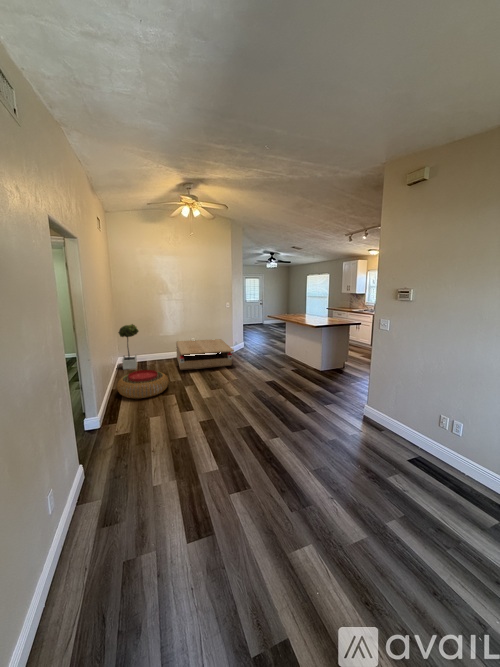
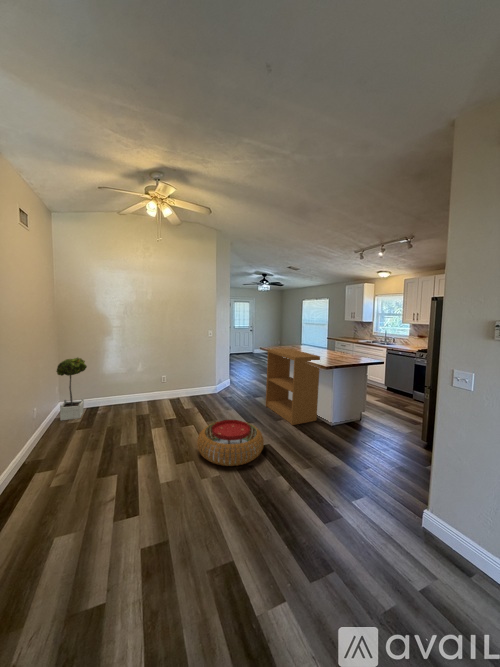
bookshelf: none [272,316,313,371] -> present [266,349,320,425]
coffee table: present [176,339,234,370] -> none [138,376,215,422]
pouf: present [117,370,168,398] -> present [197,420,264,466]

